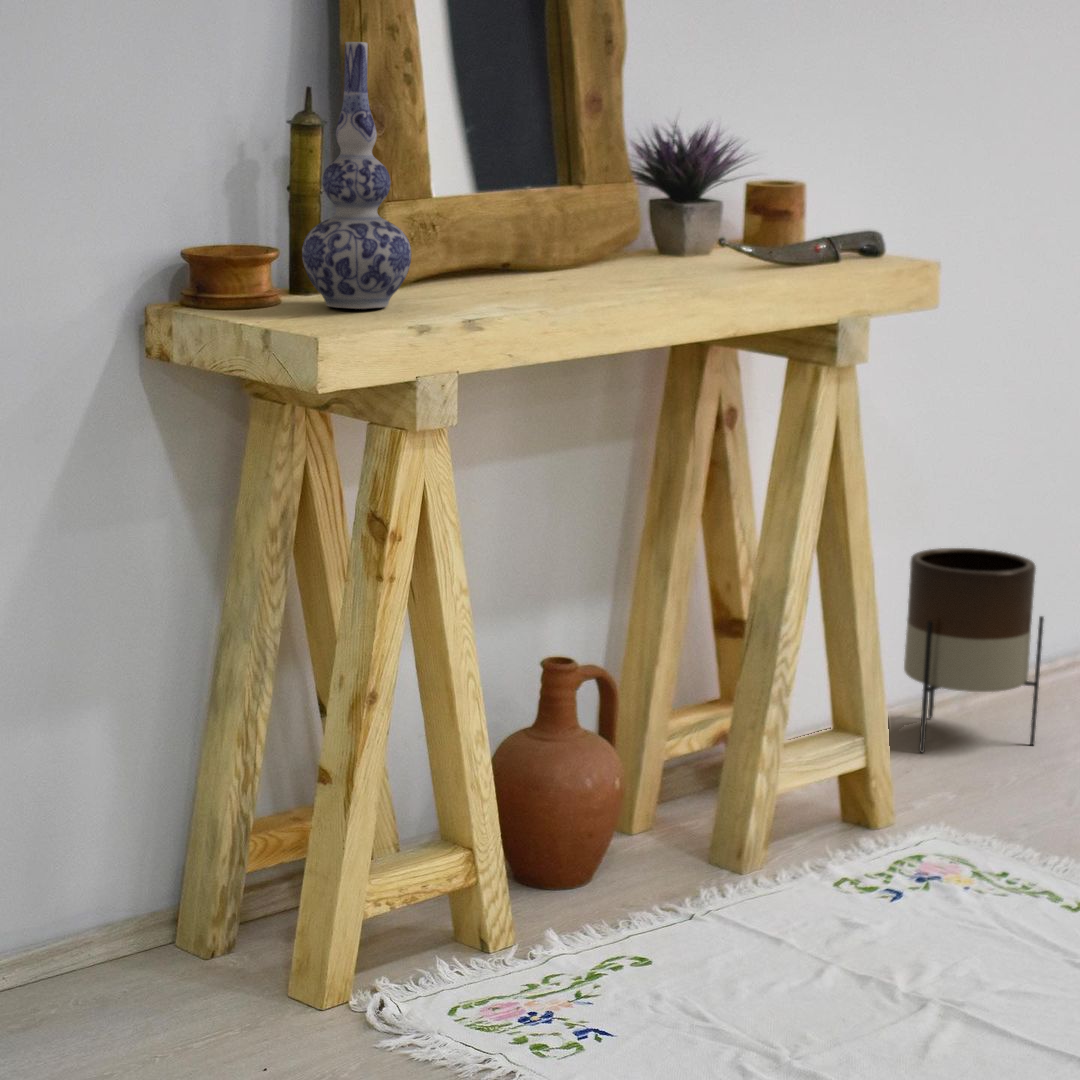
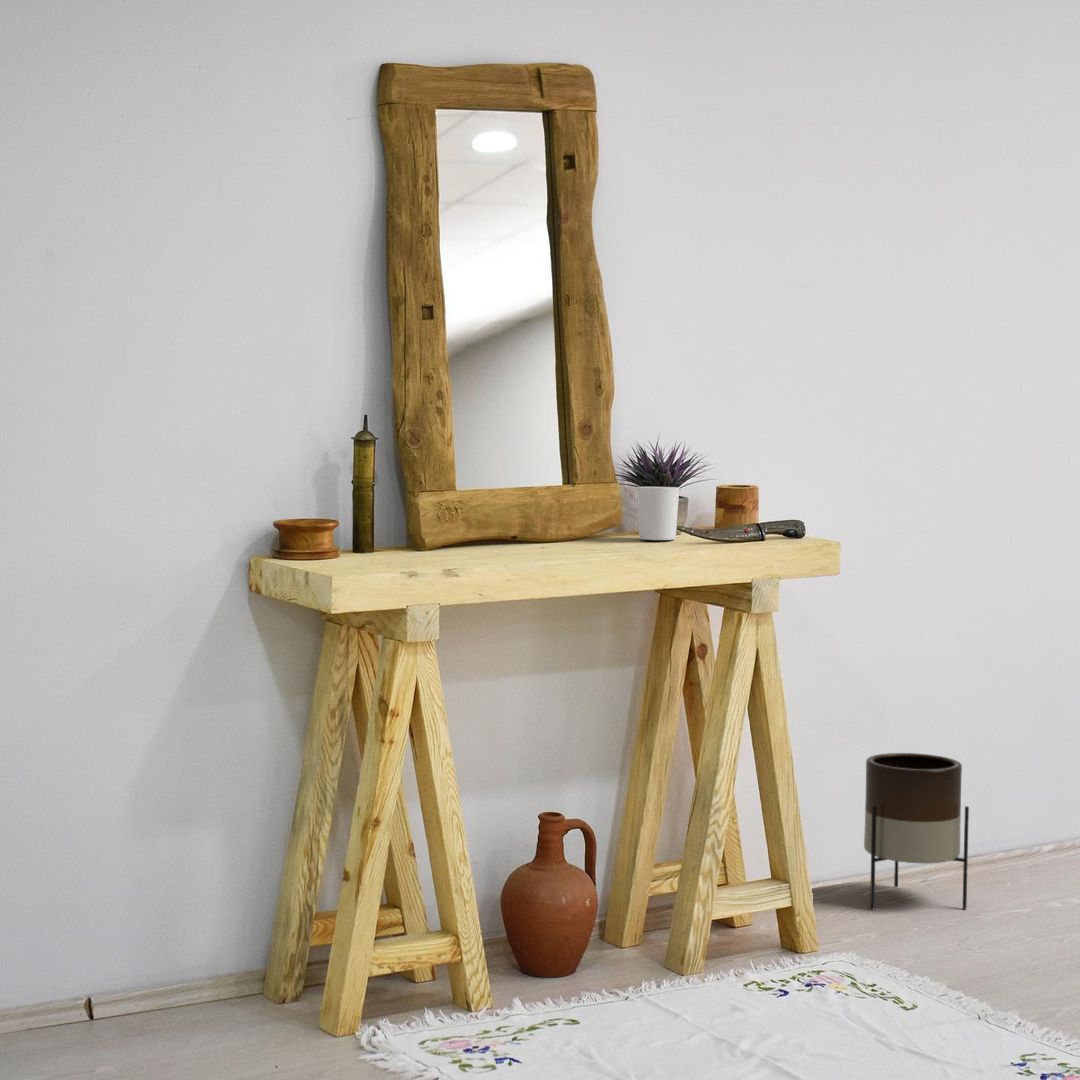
vase: present [302,42,411,309] -> none [349,394,420,562]
candle holder: none [682,192,744,270] -> present [637,487,680,540]

